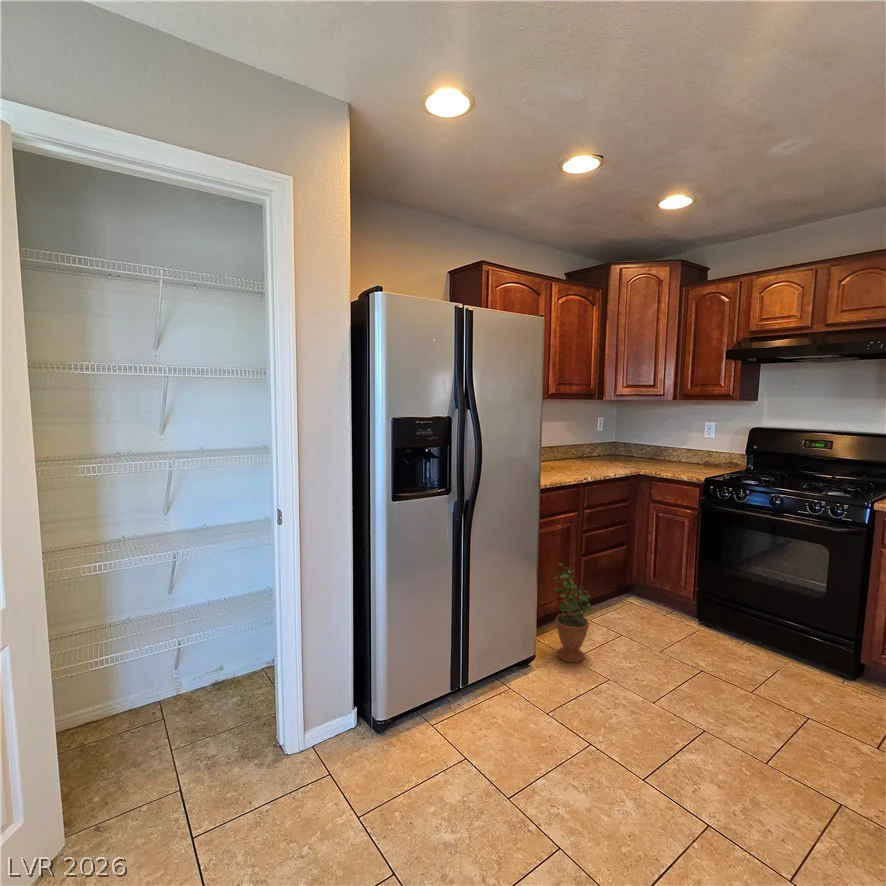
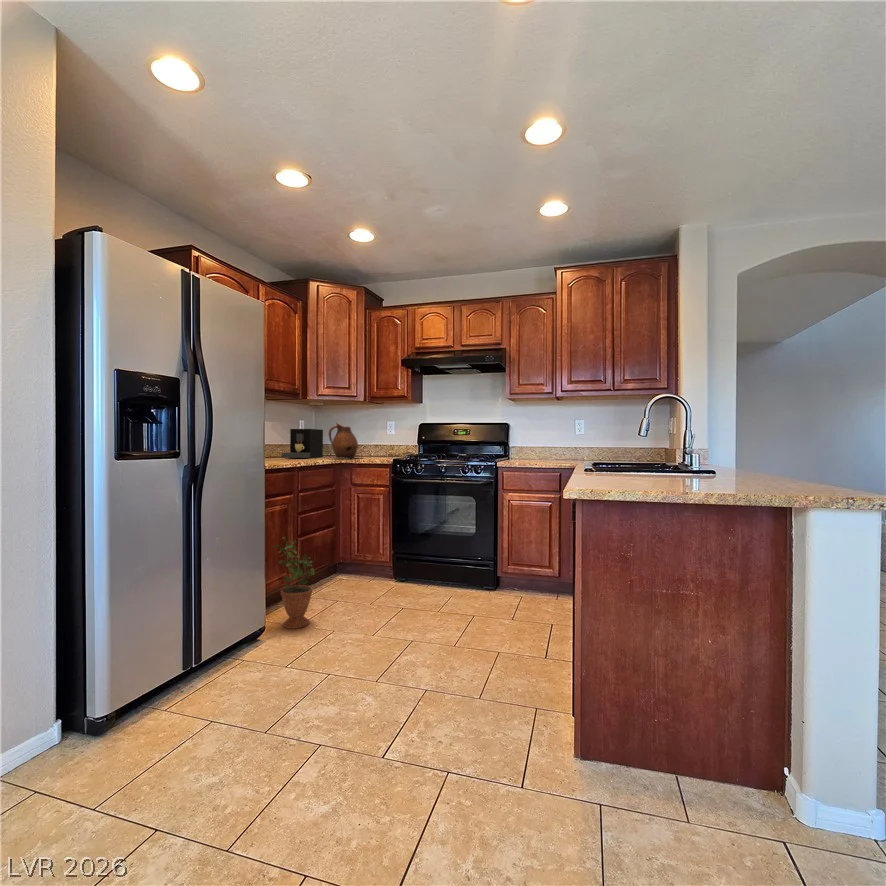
ceramic pitcher: none [626,427,667,471] -> present [329,423,358,458]
coffee maker: none [575,429,623,463] -> present [282,429,323,458]

